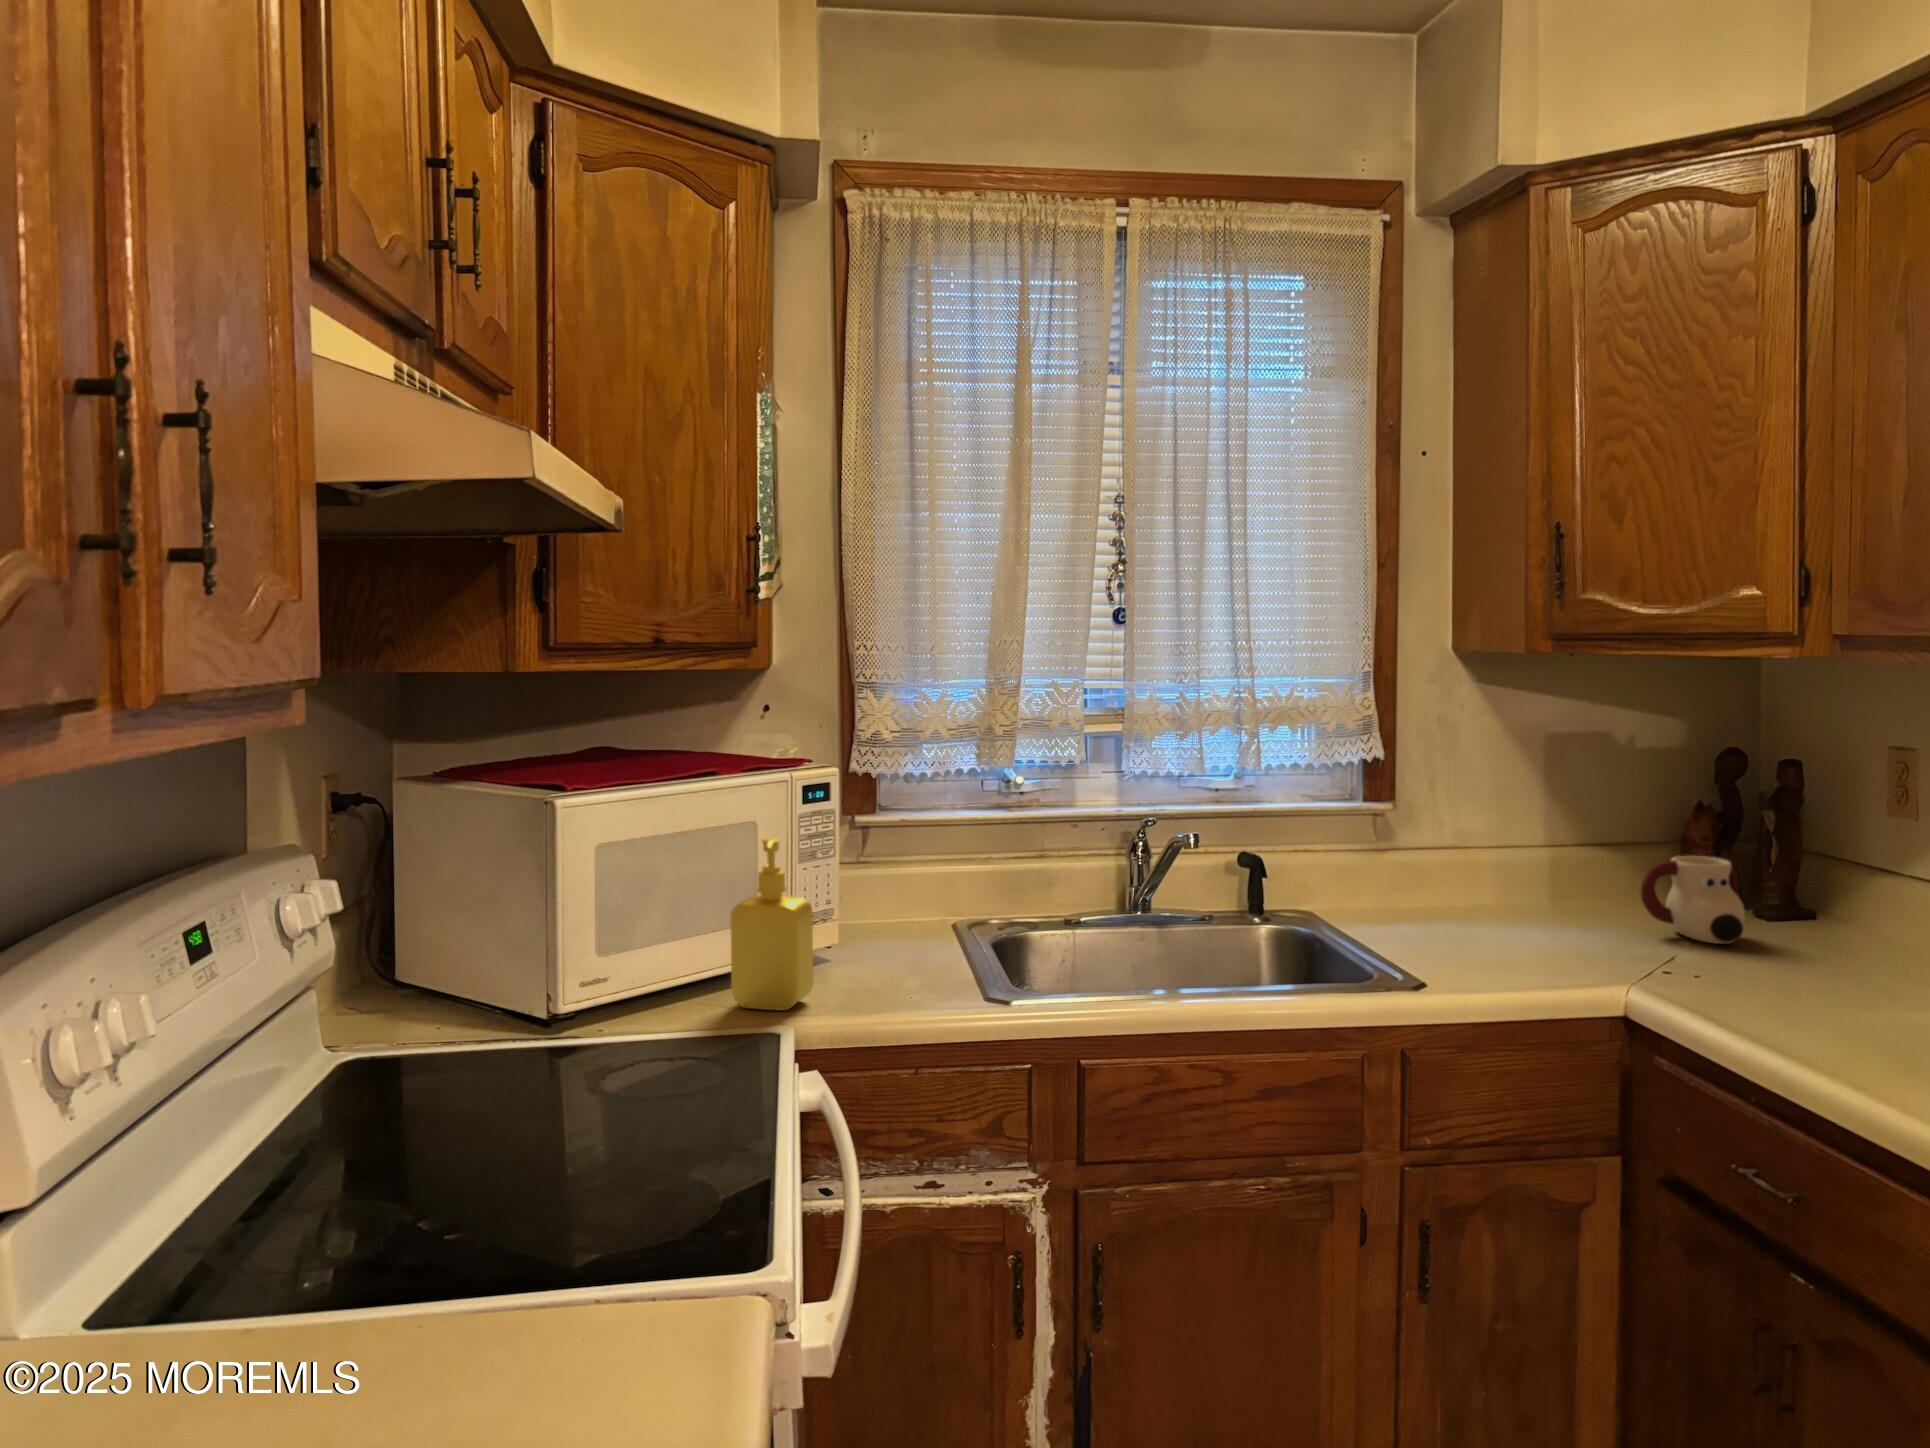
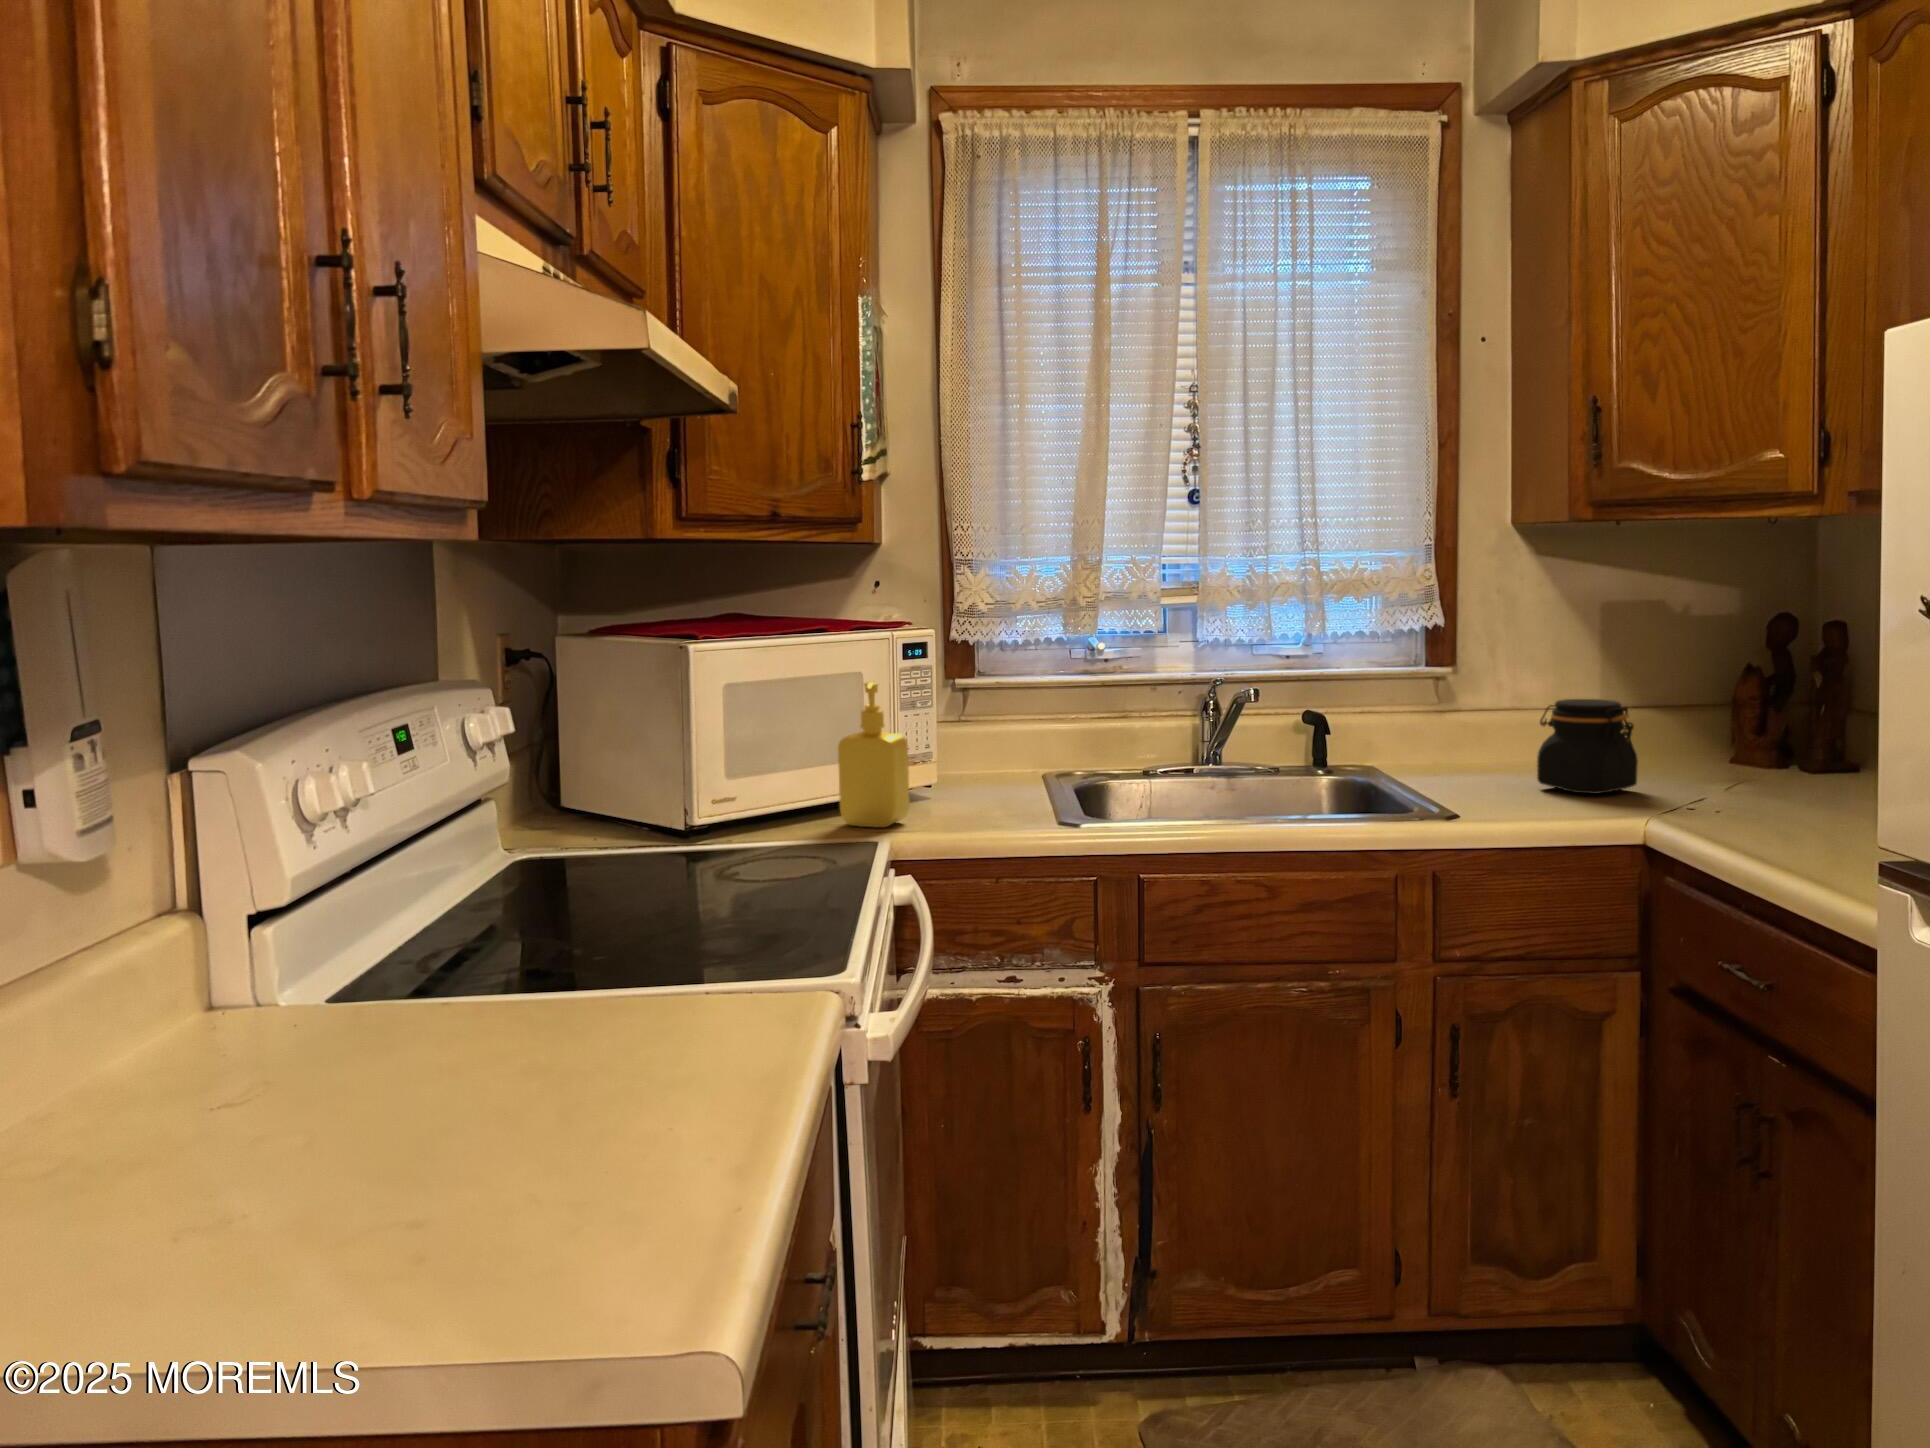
jar: none [1496,843,1602,948] -> present [1537,699,1638,794]
mug: present [1641,856,1745,944] -> none [1680,712,1780,791]

